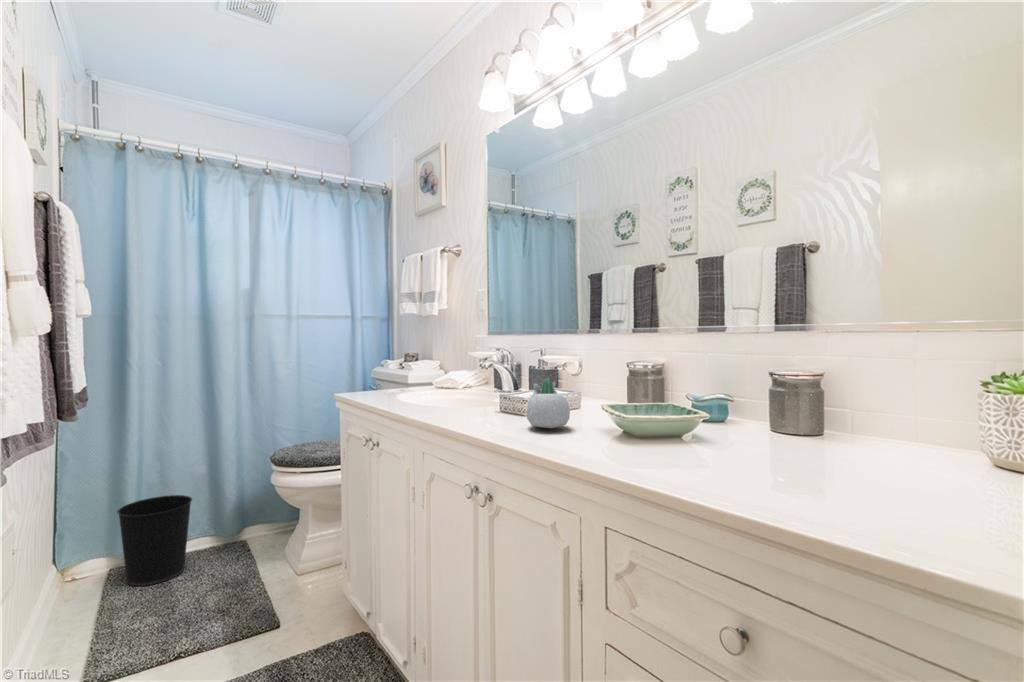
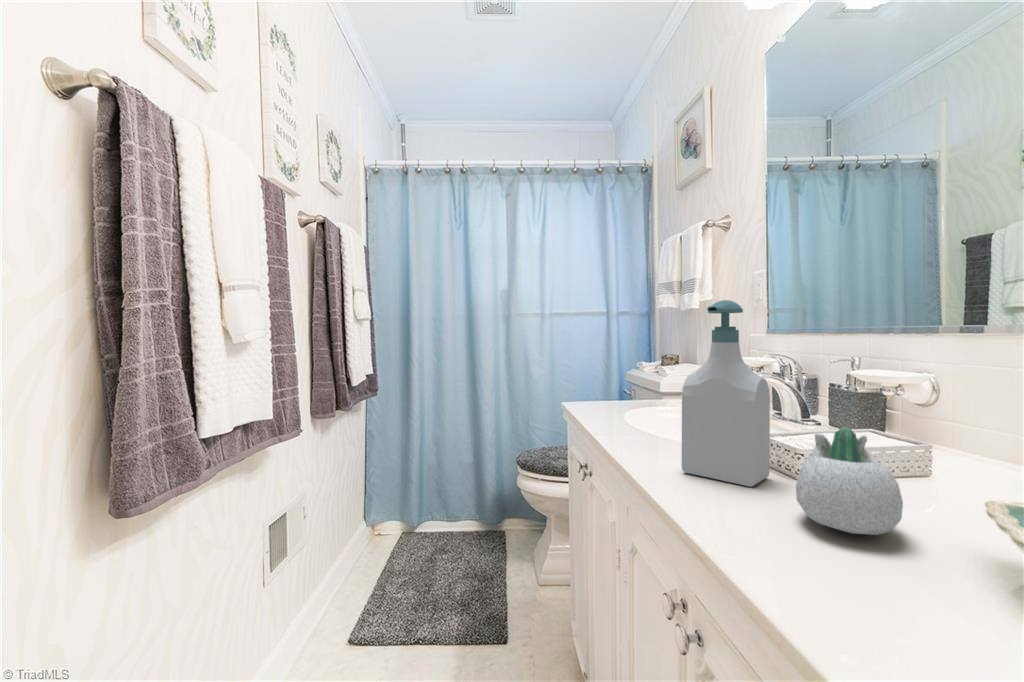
soap bottle: none [460,312,508,421] -> present [682,300,770,487]
wastebasket: present [117,495,192,586] -> none [403,477,457,556]

